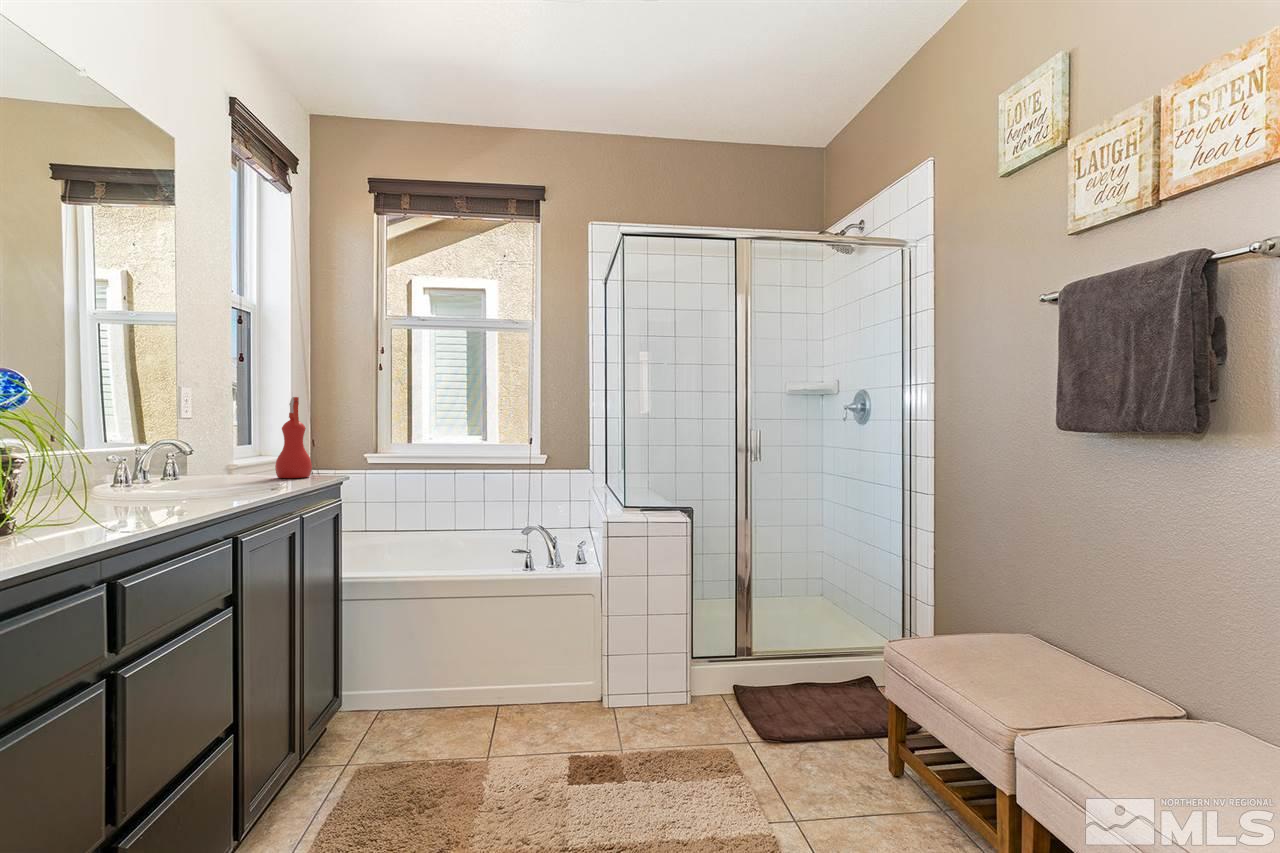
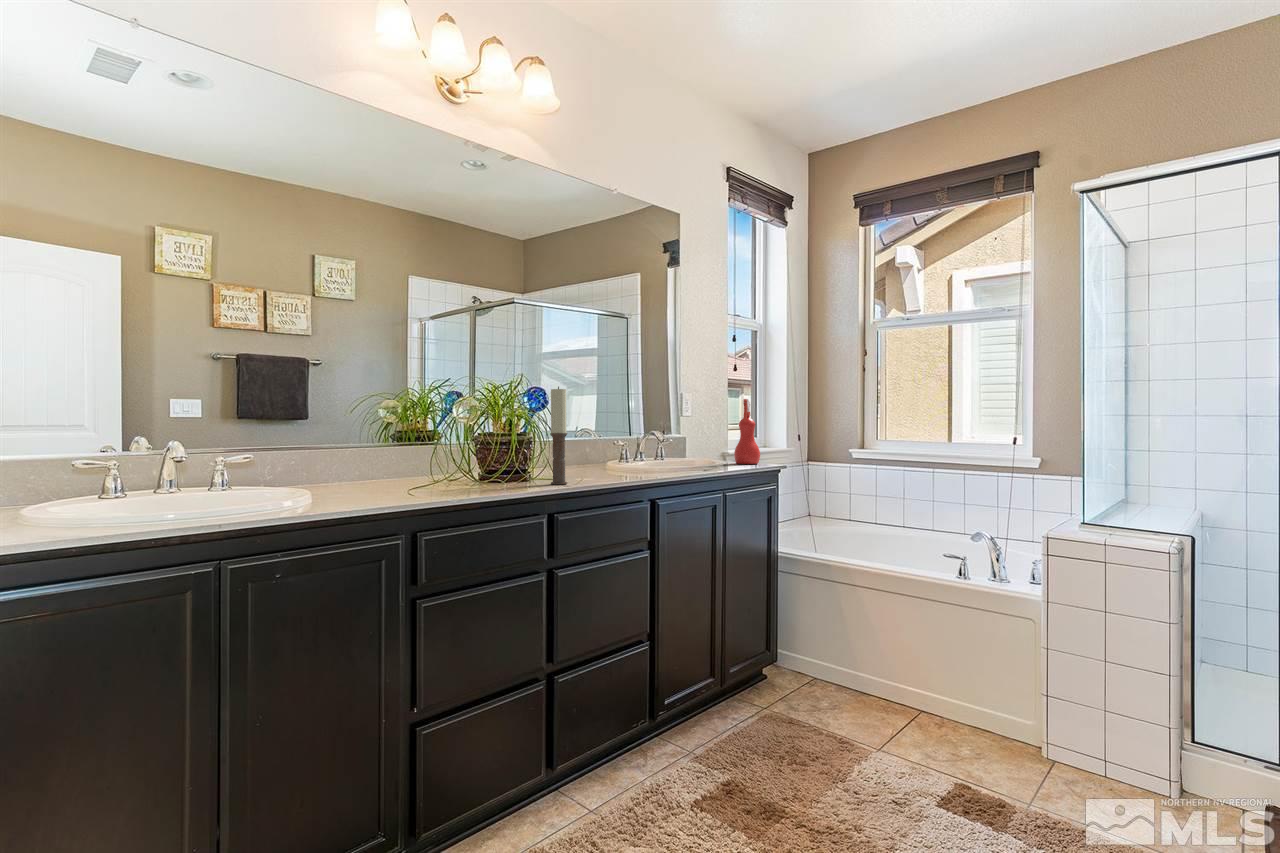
candle: none [65,365,103,536] -> present [550,387,567,484]

